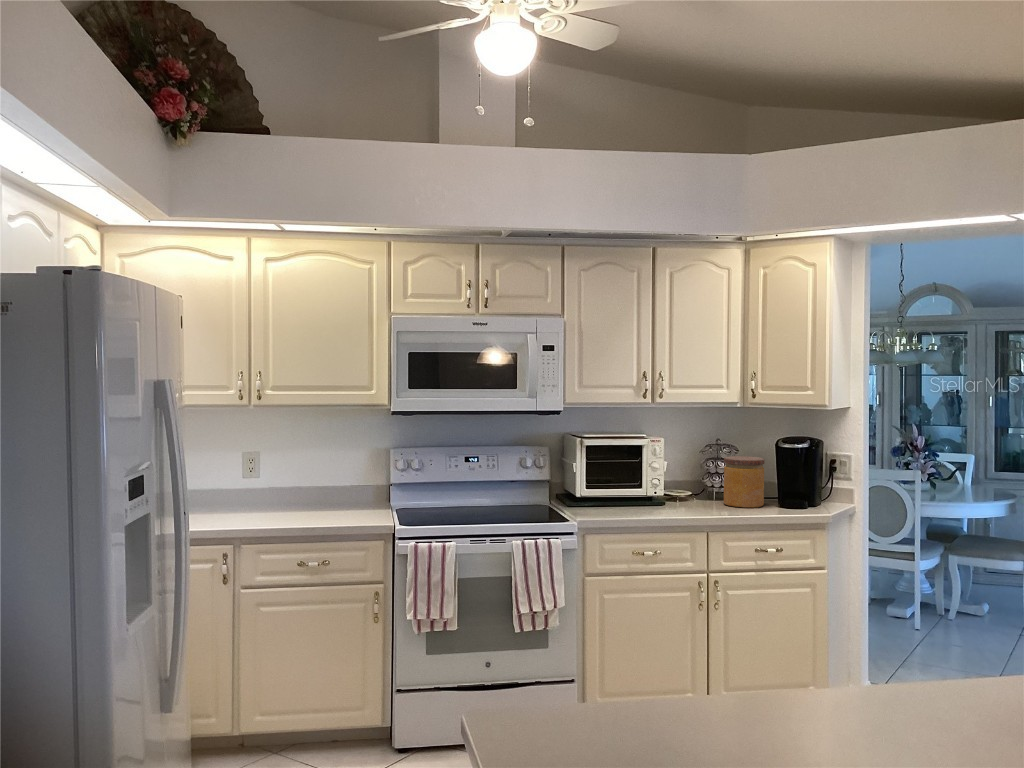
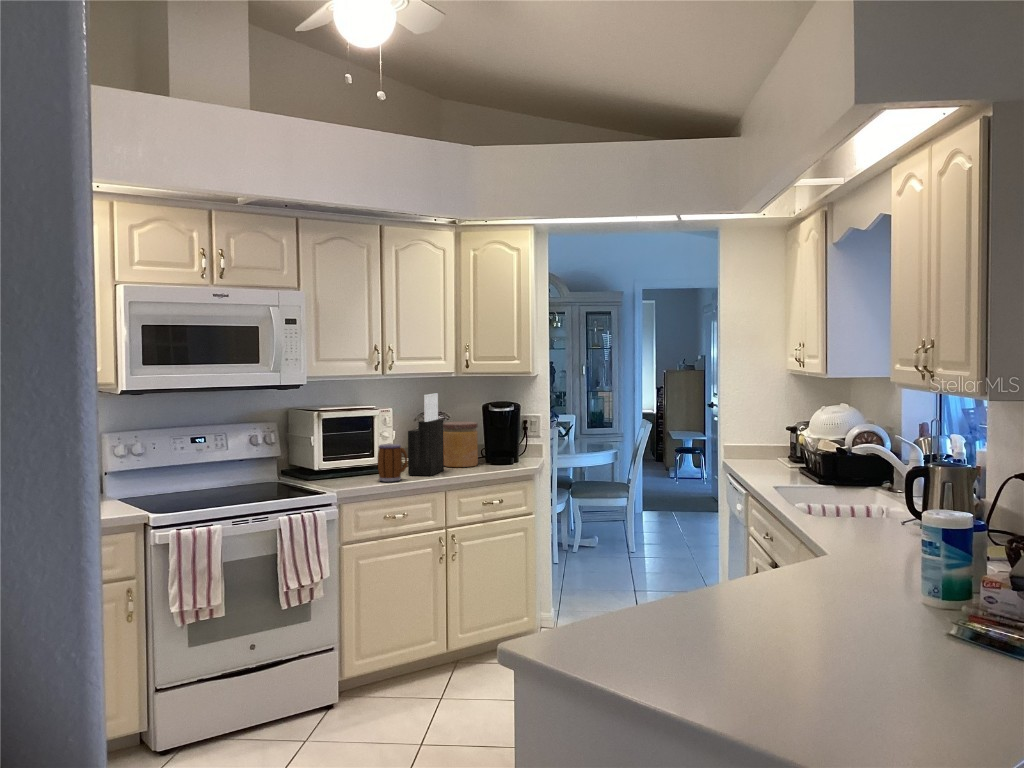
knife block: none [672,425,718,514] -> present [408,393,444,476]
mug: none [633,476,666,517] -> present [378,444,407,482]

